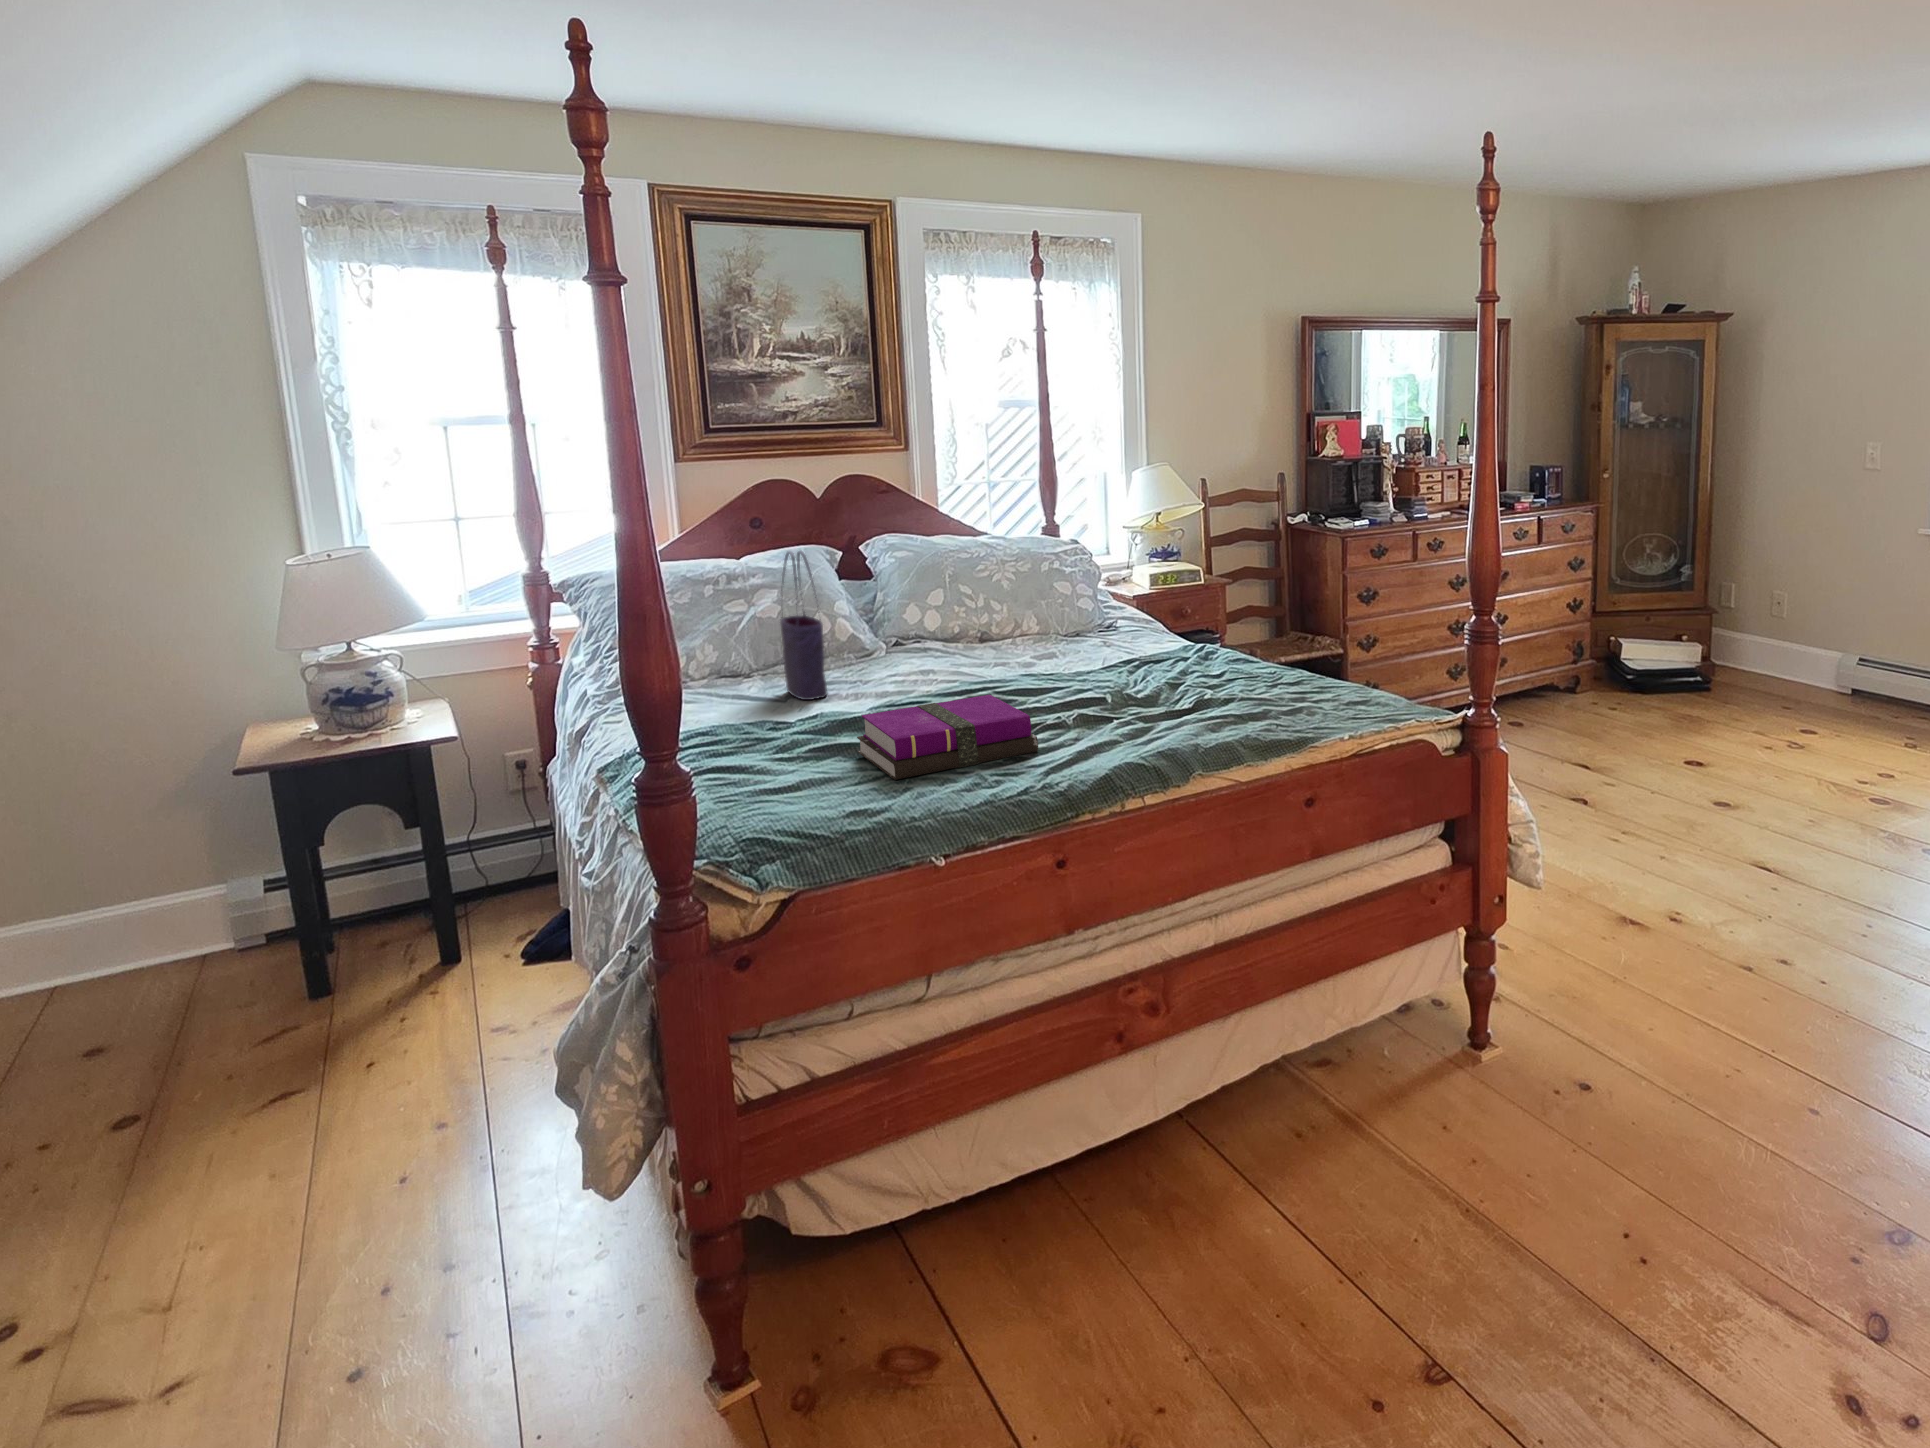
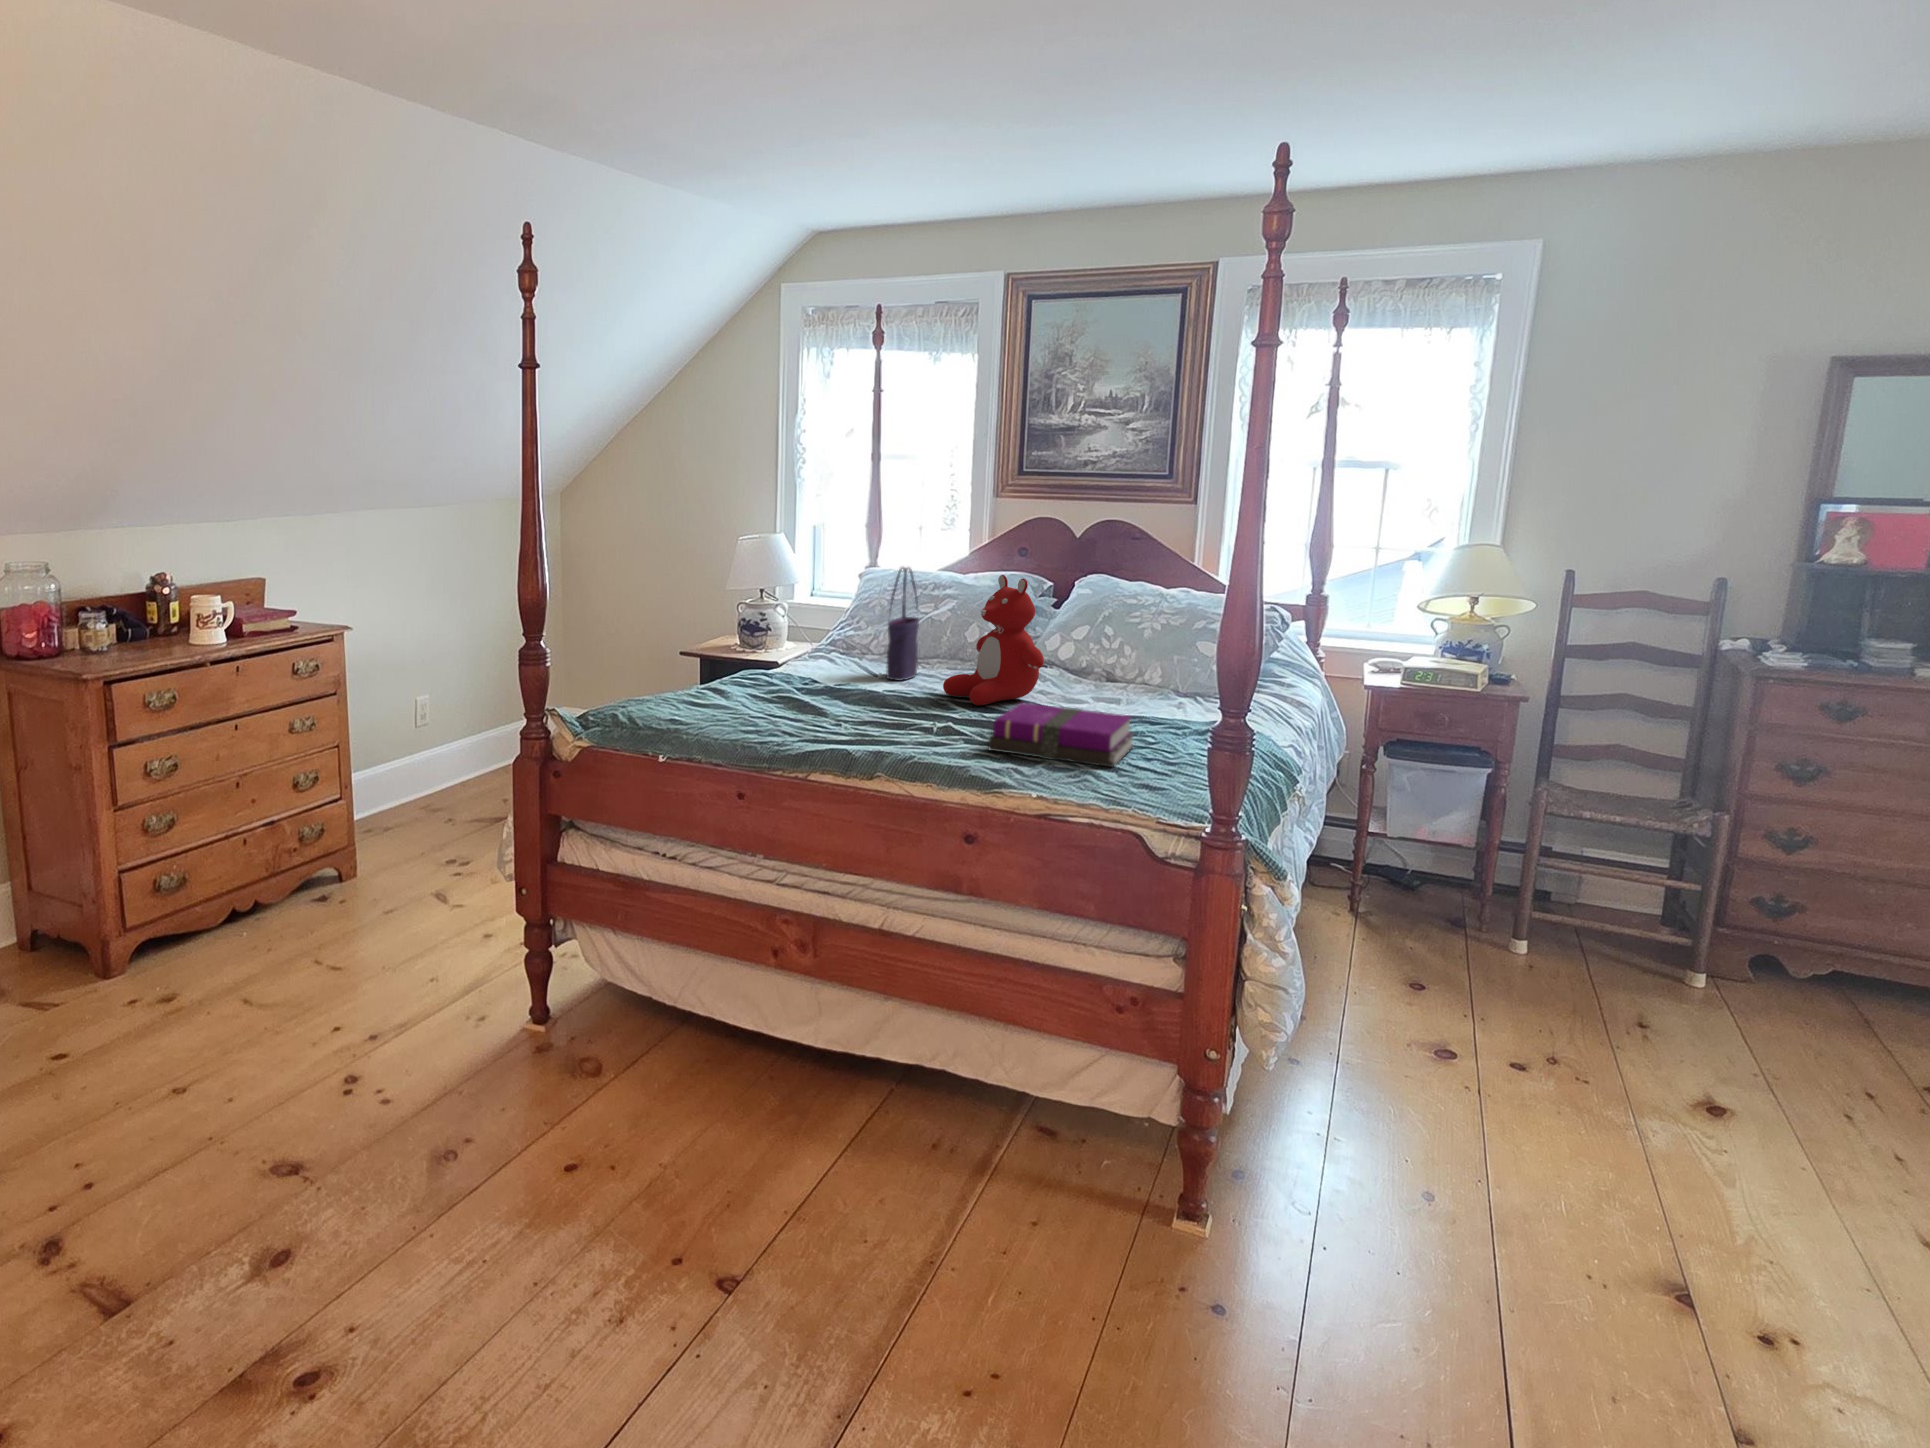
teddy bear: none [926,539,1043,692] -> present [943,575,1044,705]
notebook: present [857,695,1038,780] -> present [988,703,1134,767]

